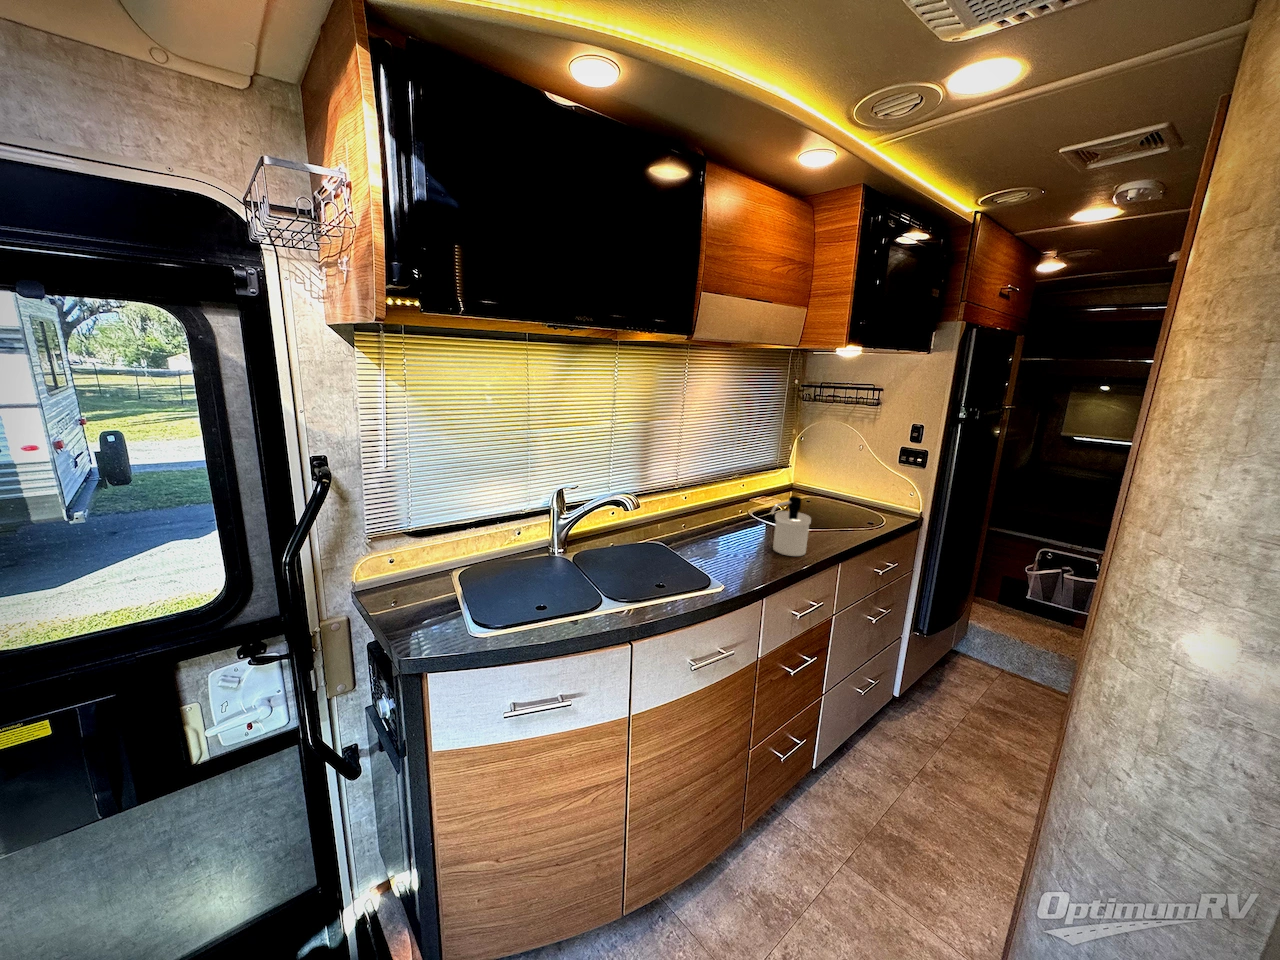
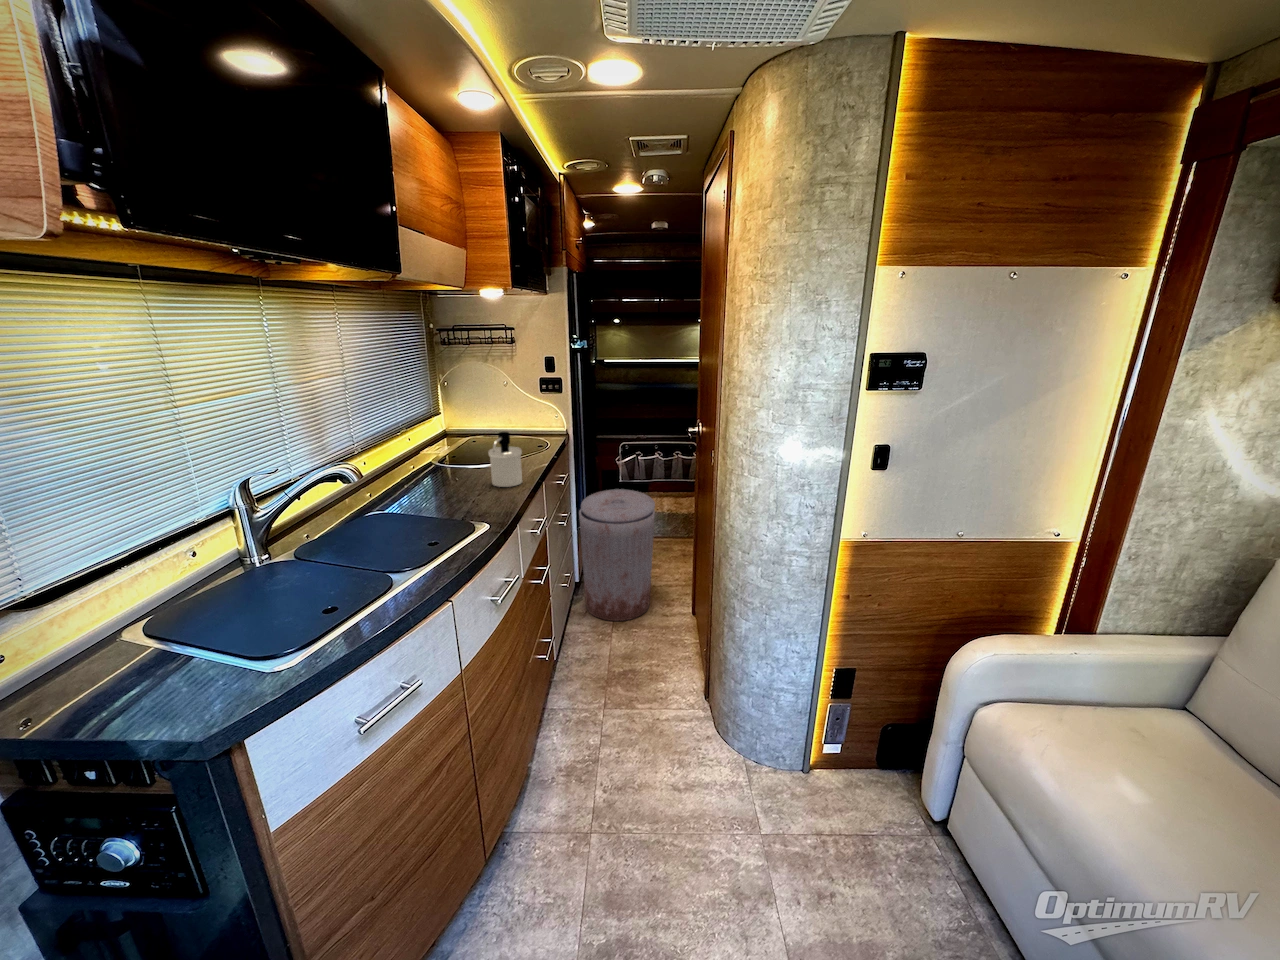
trash can: none [897,597,1037,782] -> present [579,489,655,621]

